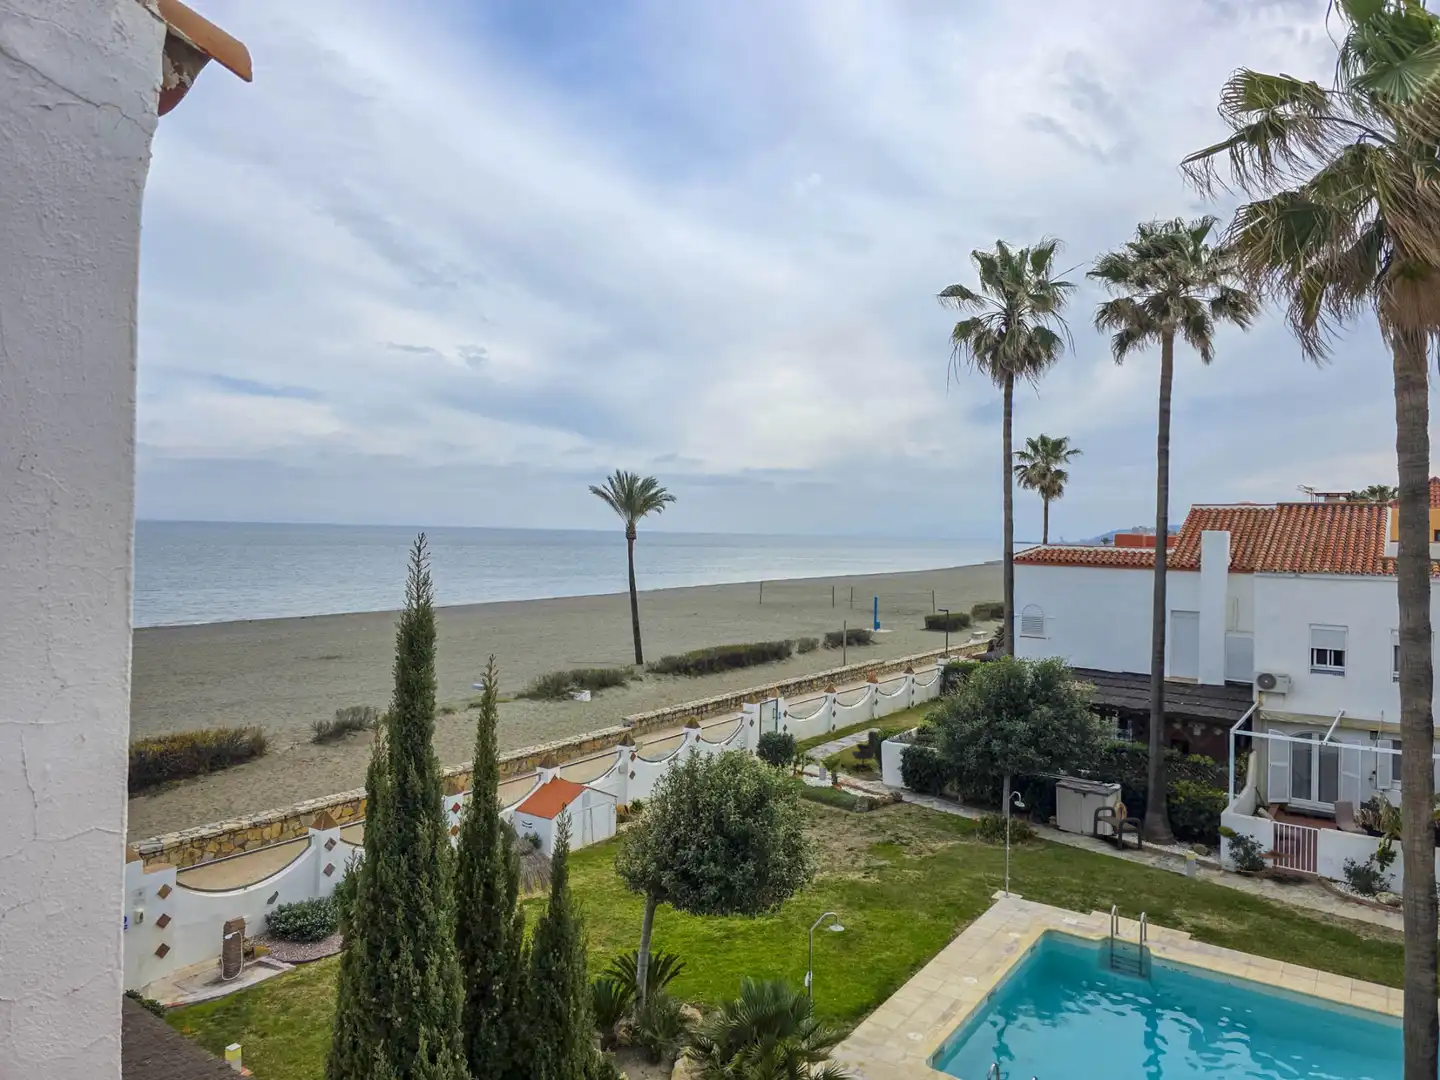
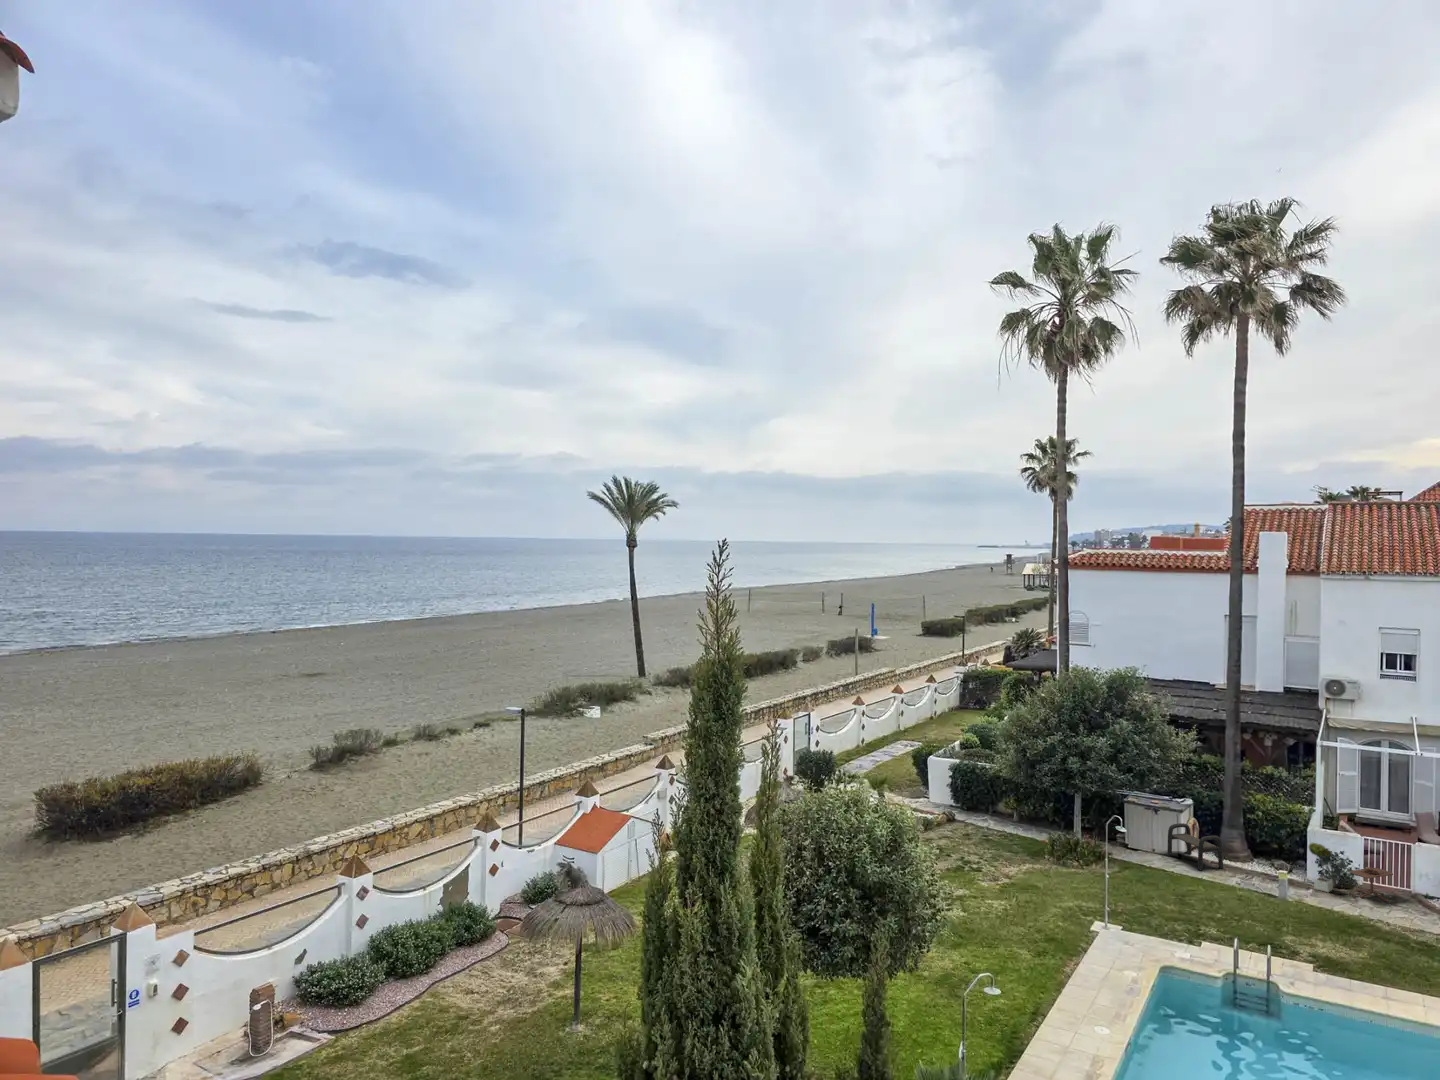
chair: present [852,731,877,771] -> none [891,746,919,790]

